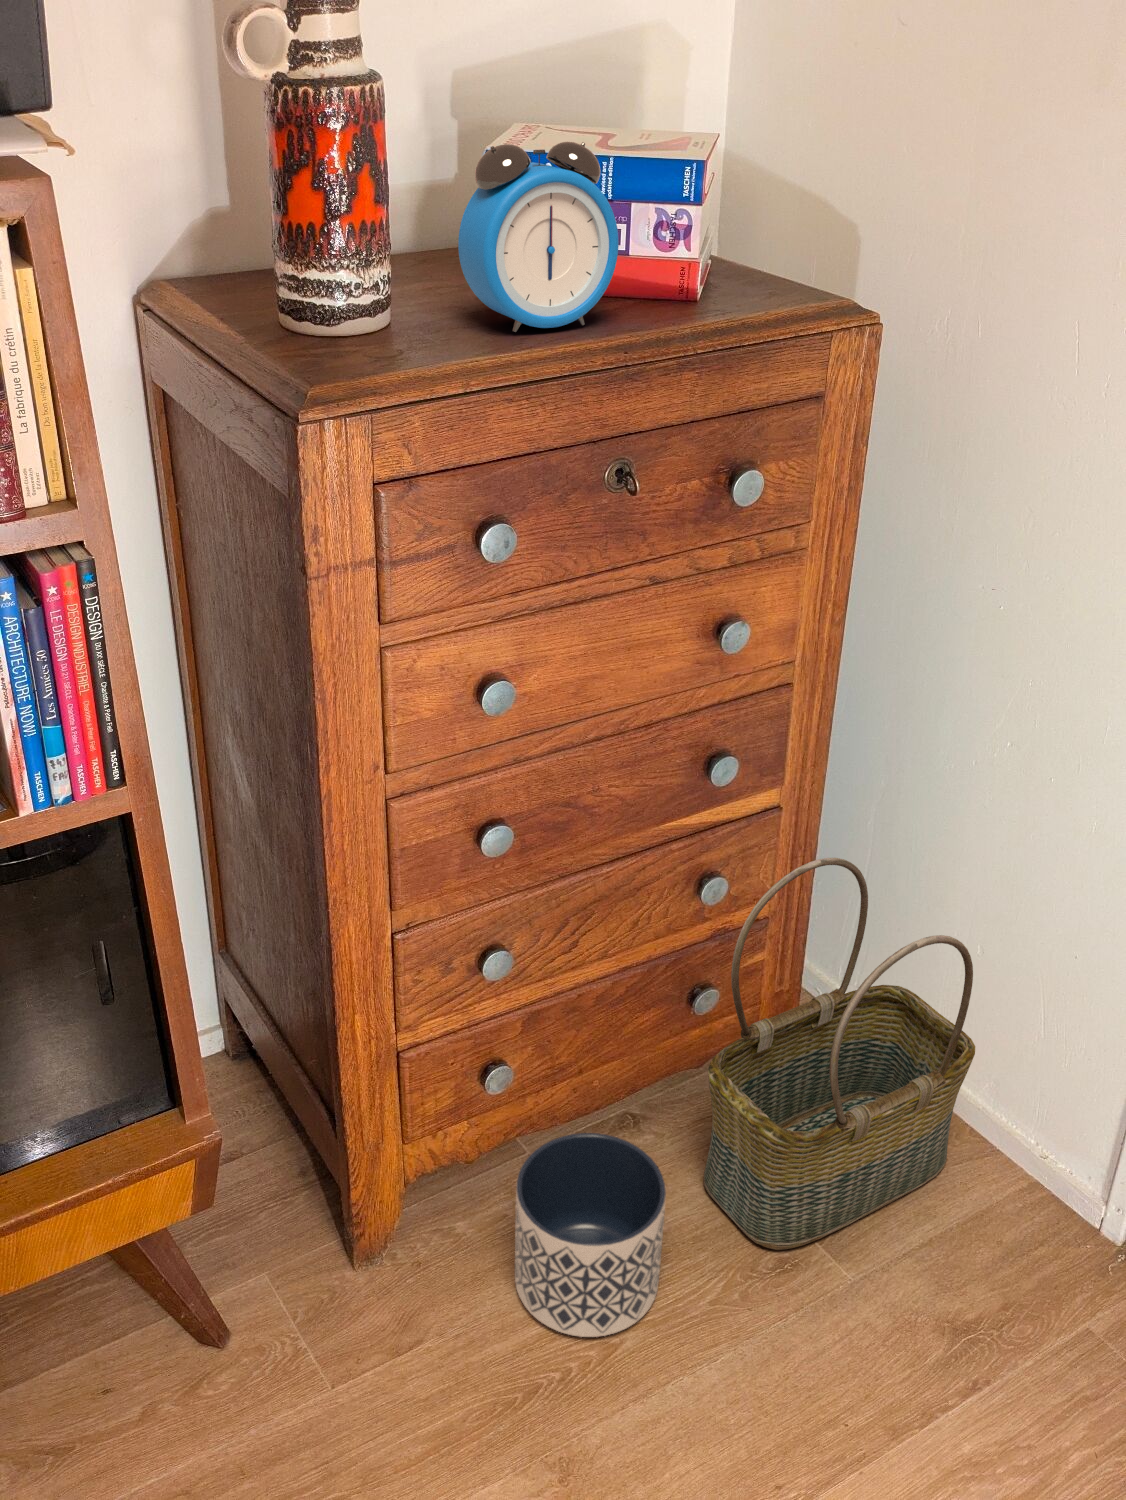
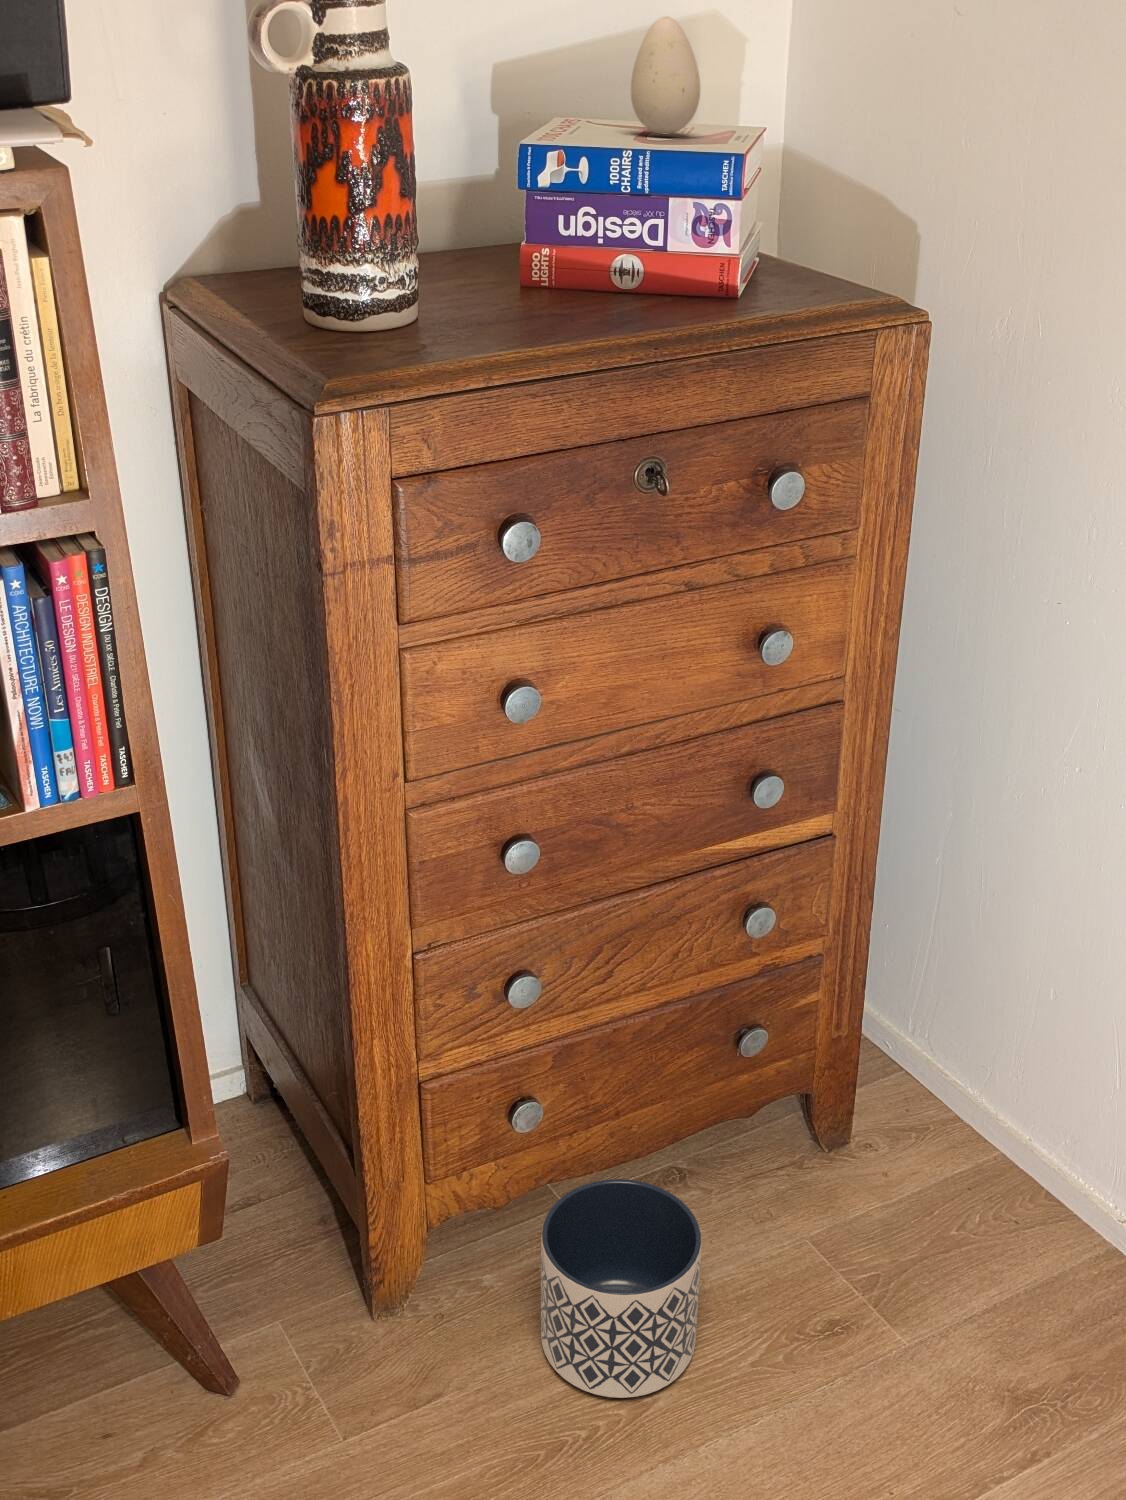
decorative egg: none [592,25,659,140] -> present [631,17,700,134]
alarm clock: present [458,142,619,332] -> none [486,133,651,327]
basket: present [703,858,975,1250] -> none [750,890,1046,1315]

